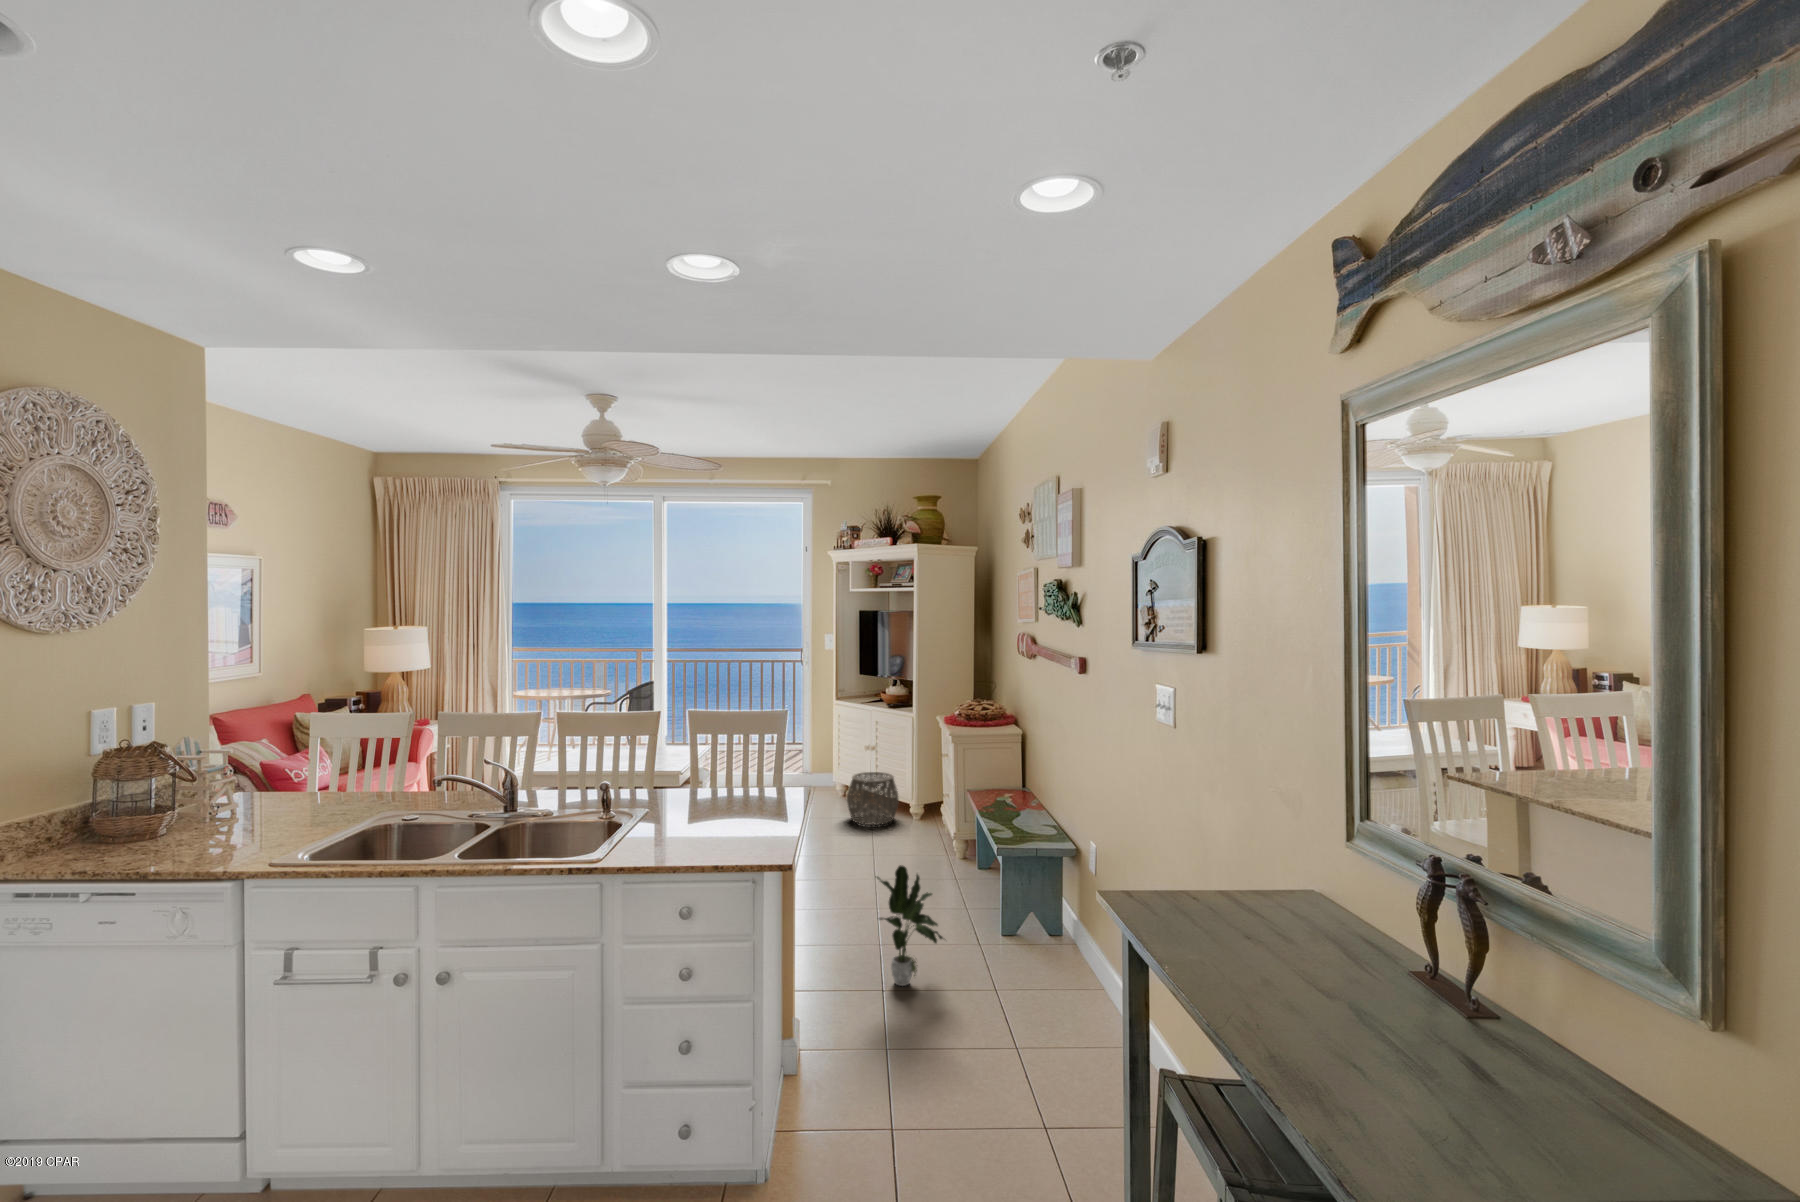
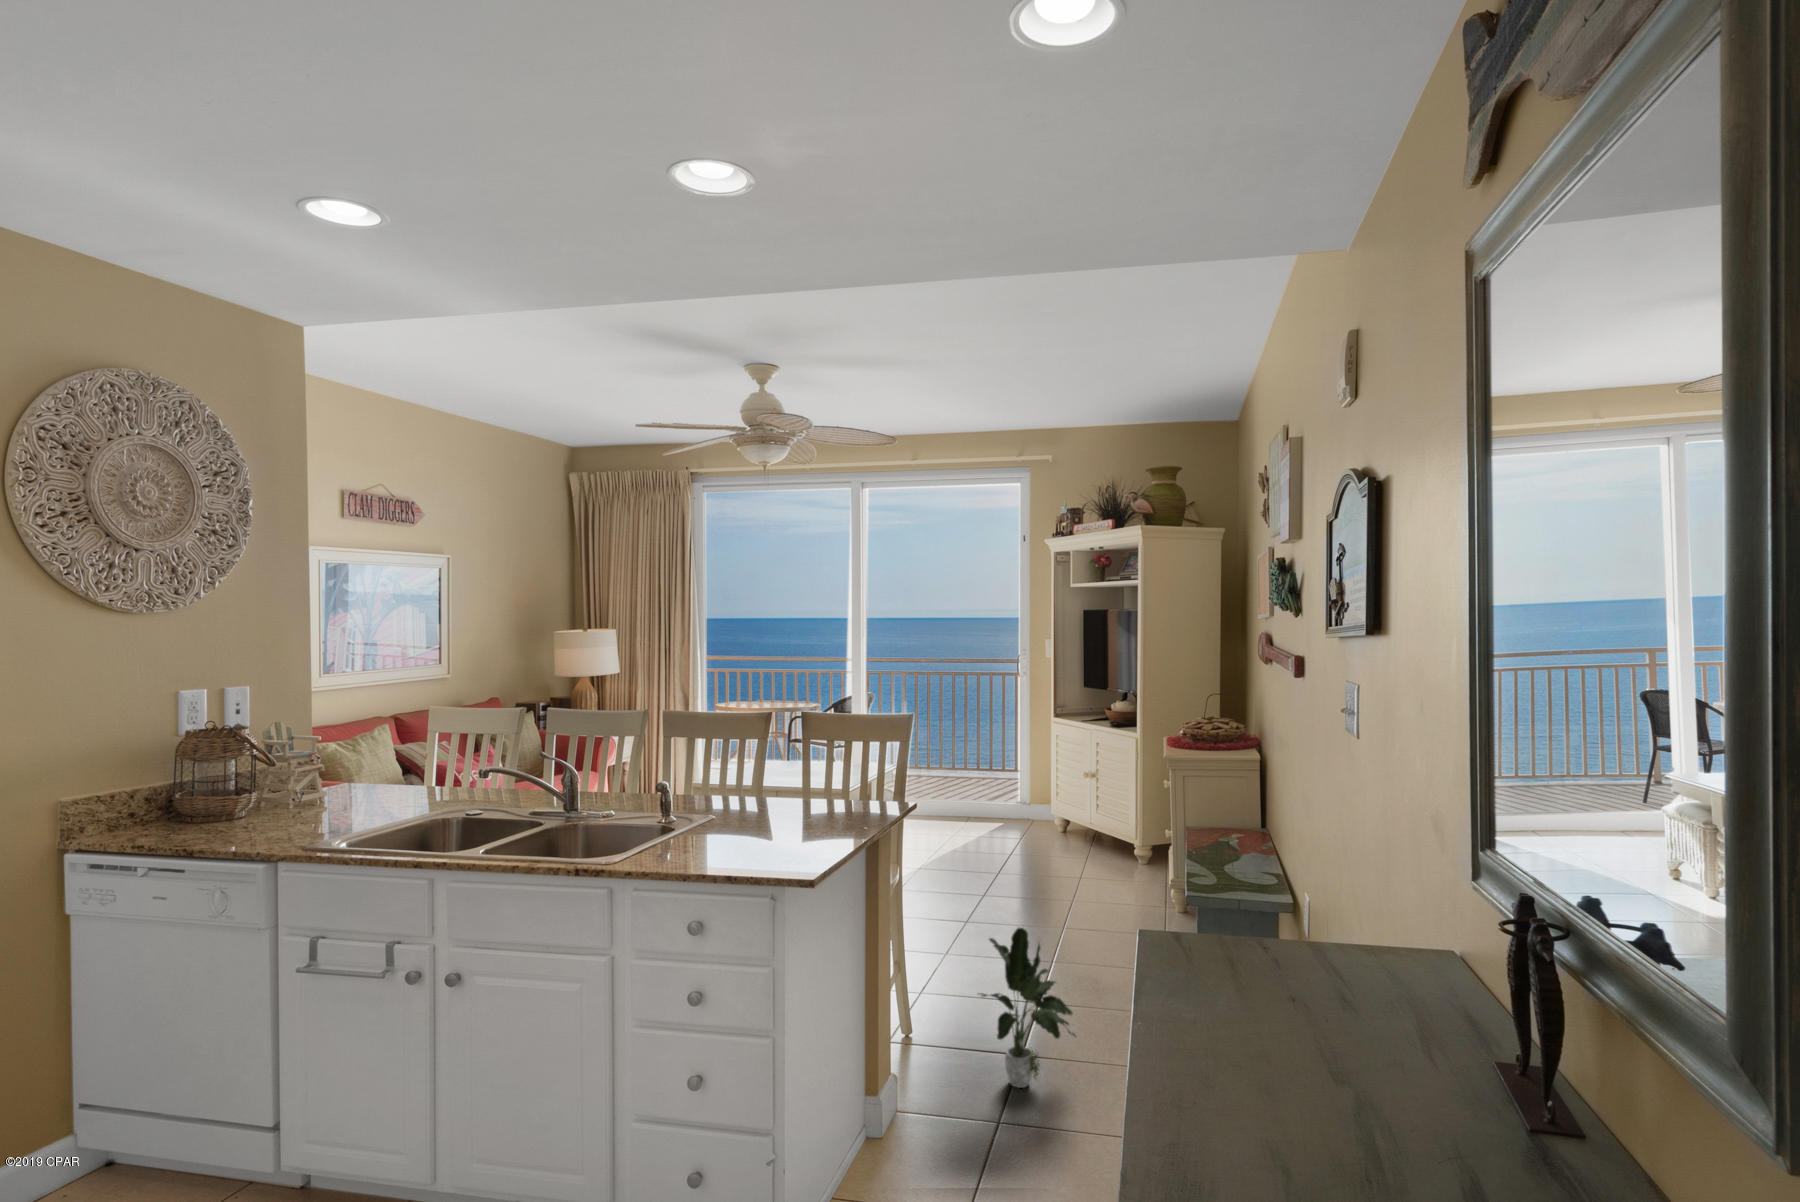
woven basket: present [847,772,898,825] -> none [1050,807,1117,874]

